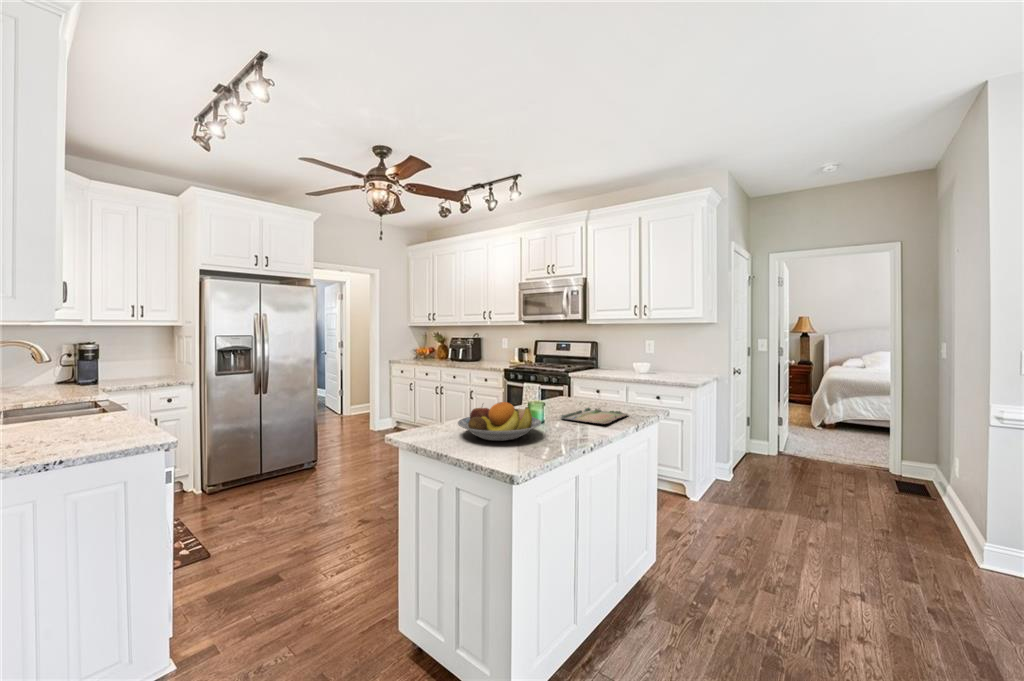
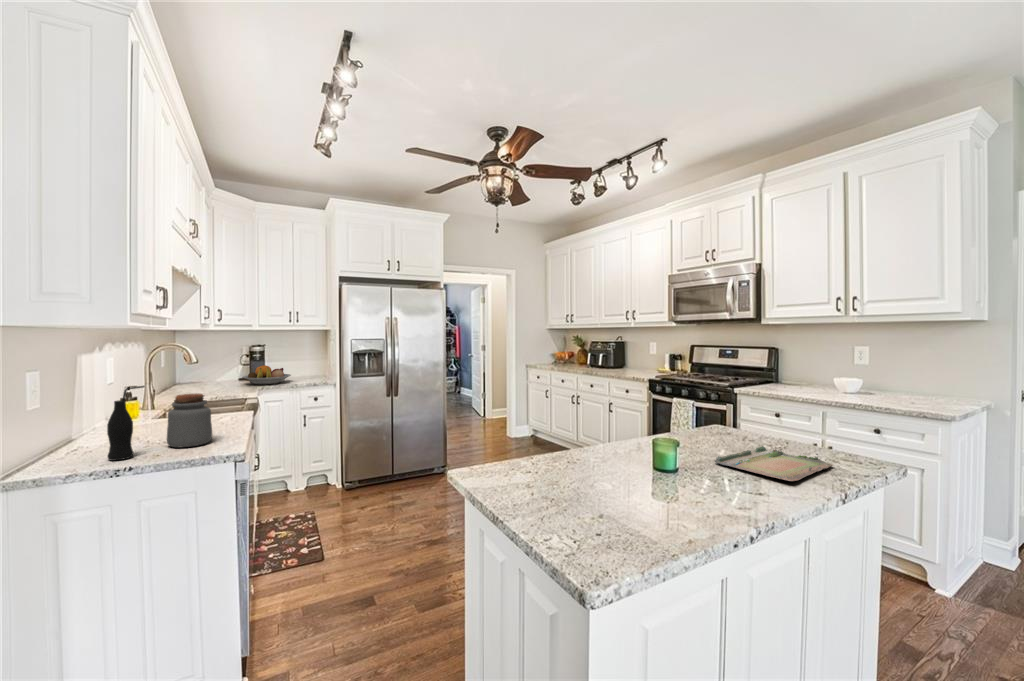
bottle: none [29,383,67,456] -> present [107,386,145,461]
jar: none [81,390,129,442] -> present [167,393,212,447]
fruit bowl: present [458,402,541,441] -> present [243,365,291,384]

